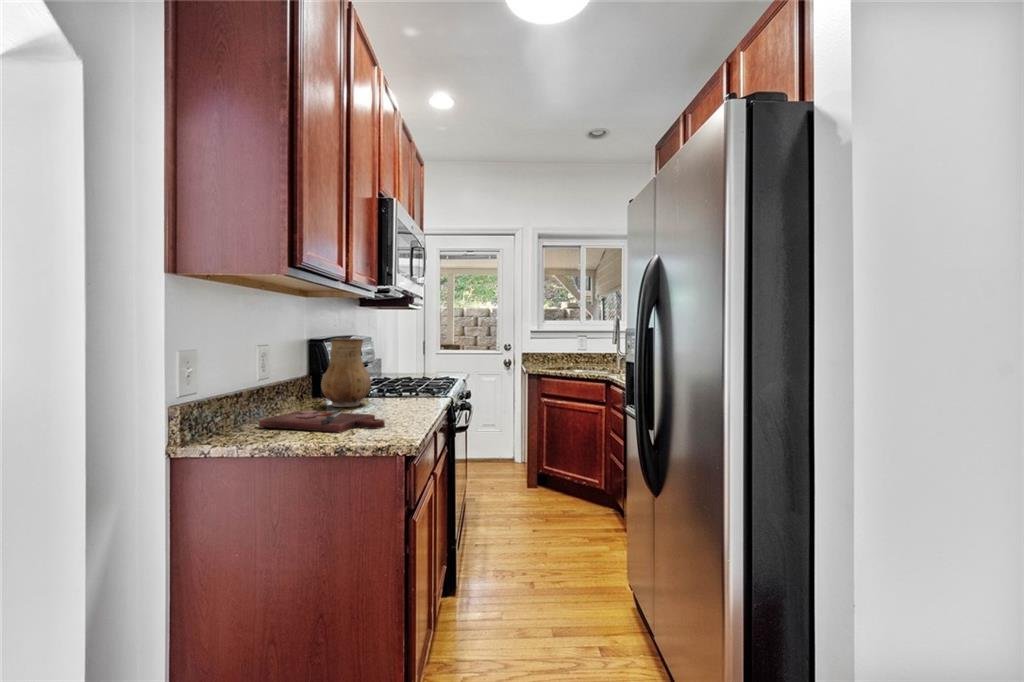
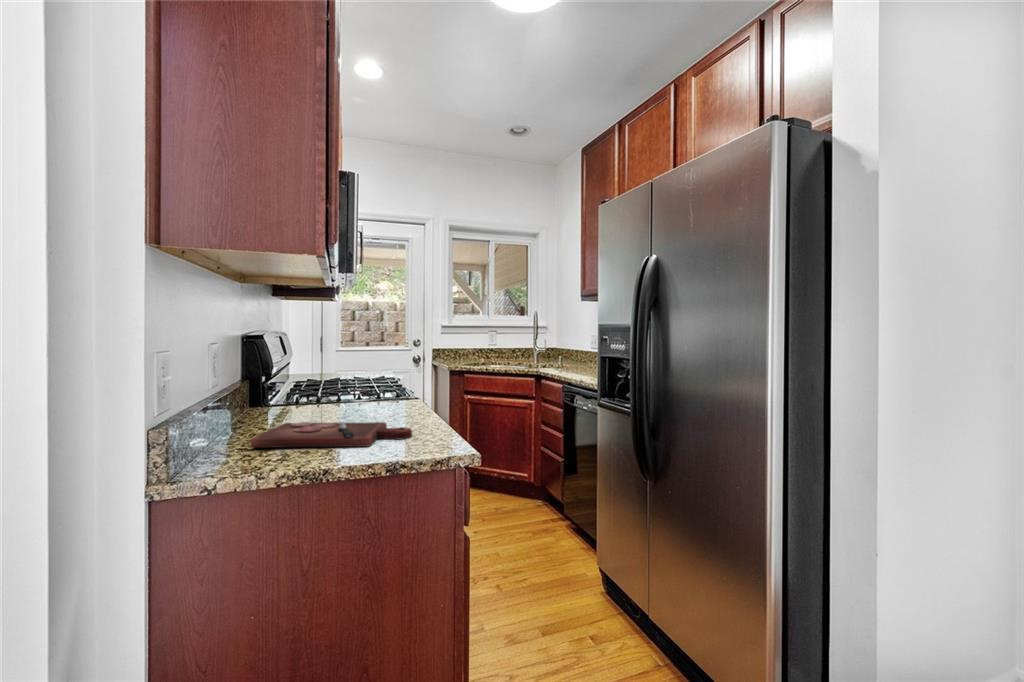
ceramic pitcher: present [321,338,371,407] -> none [285,335,345,416]

